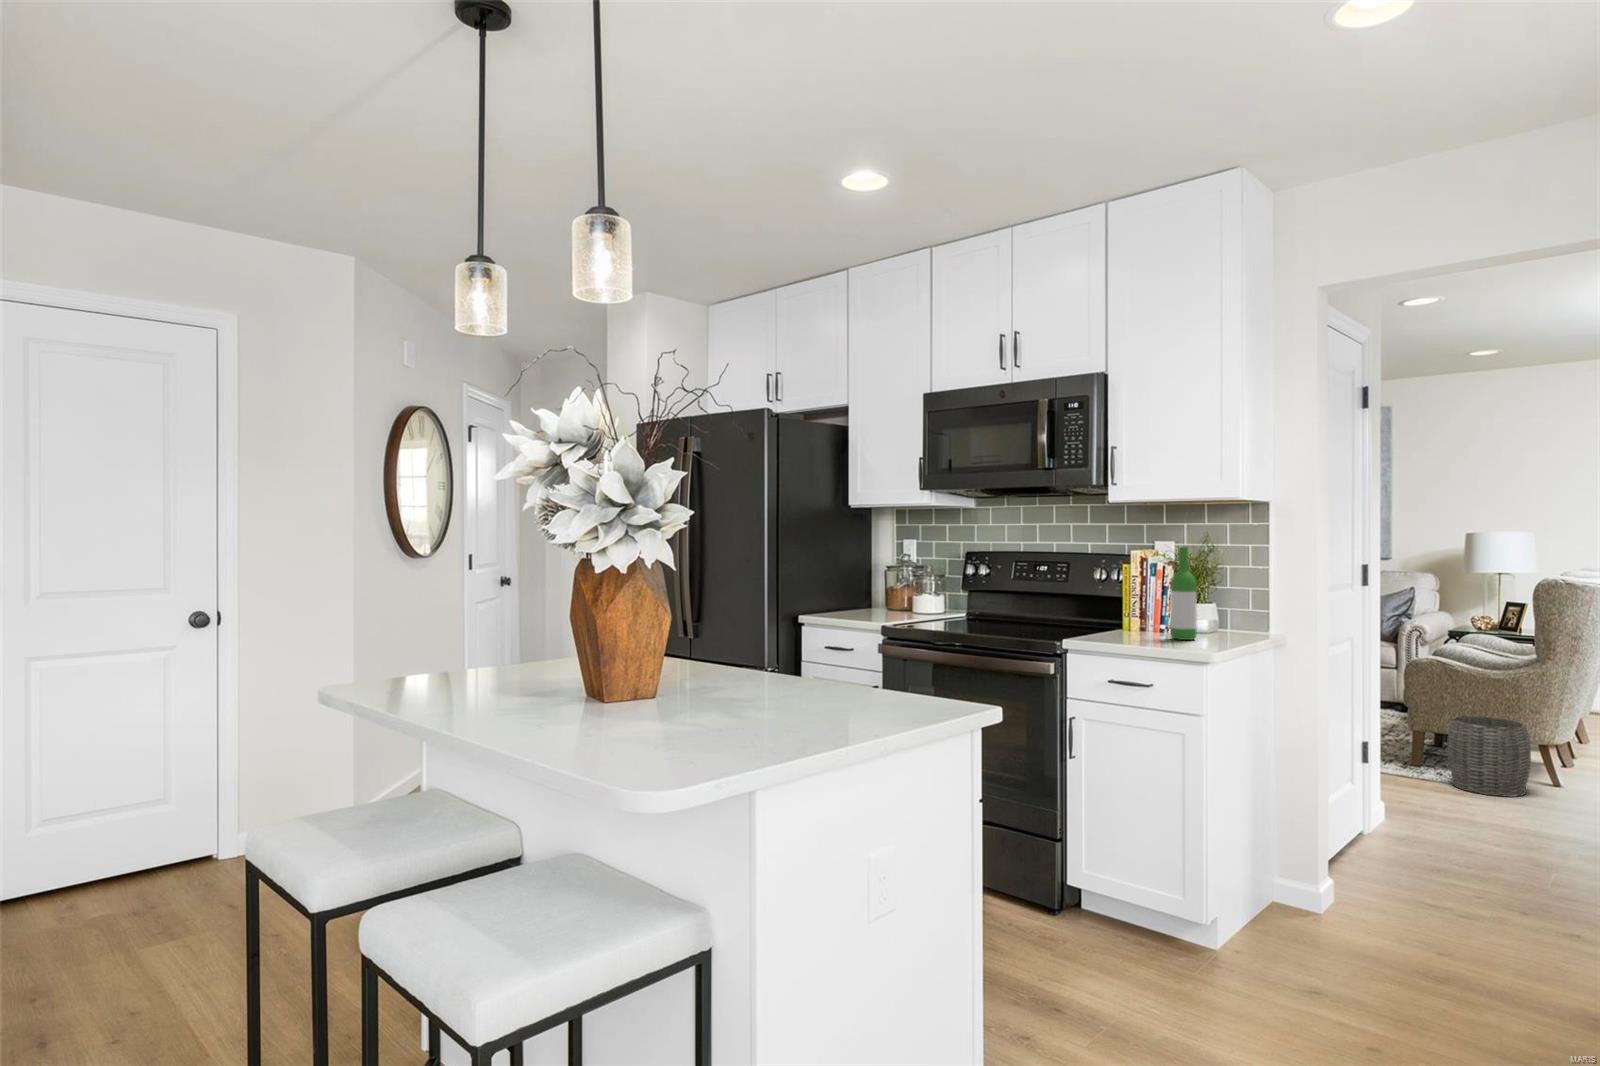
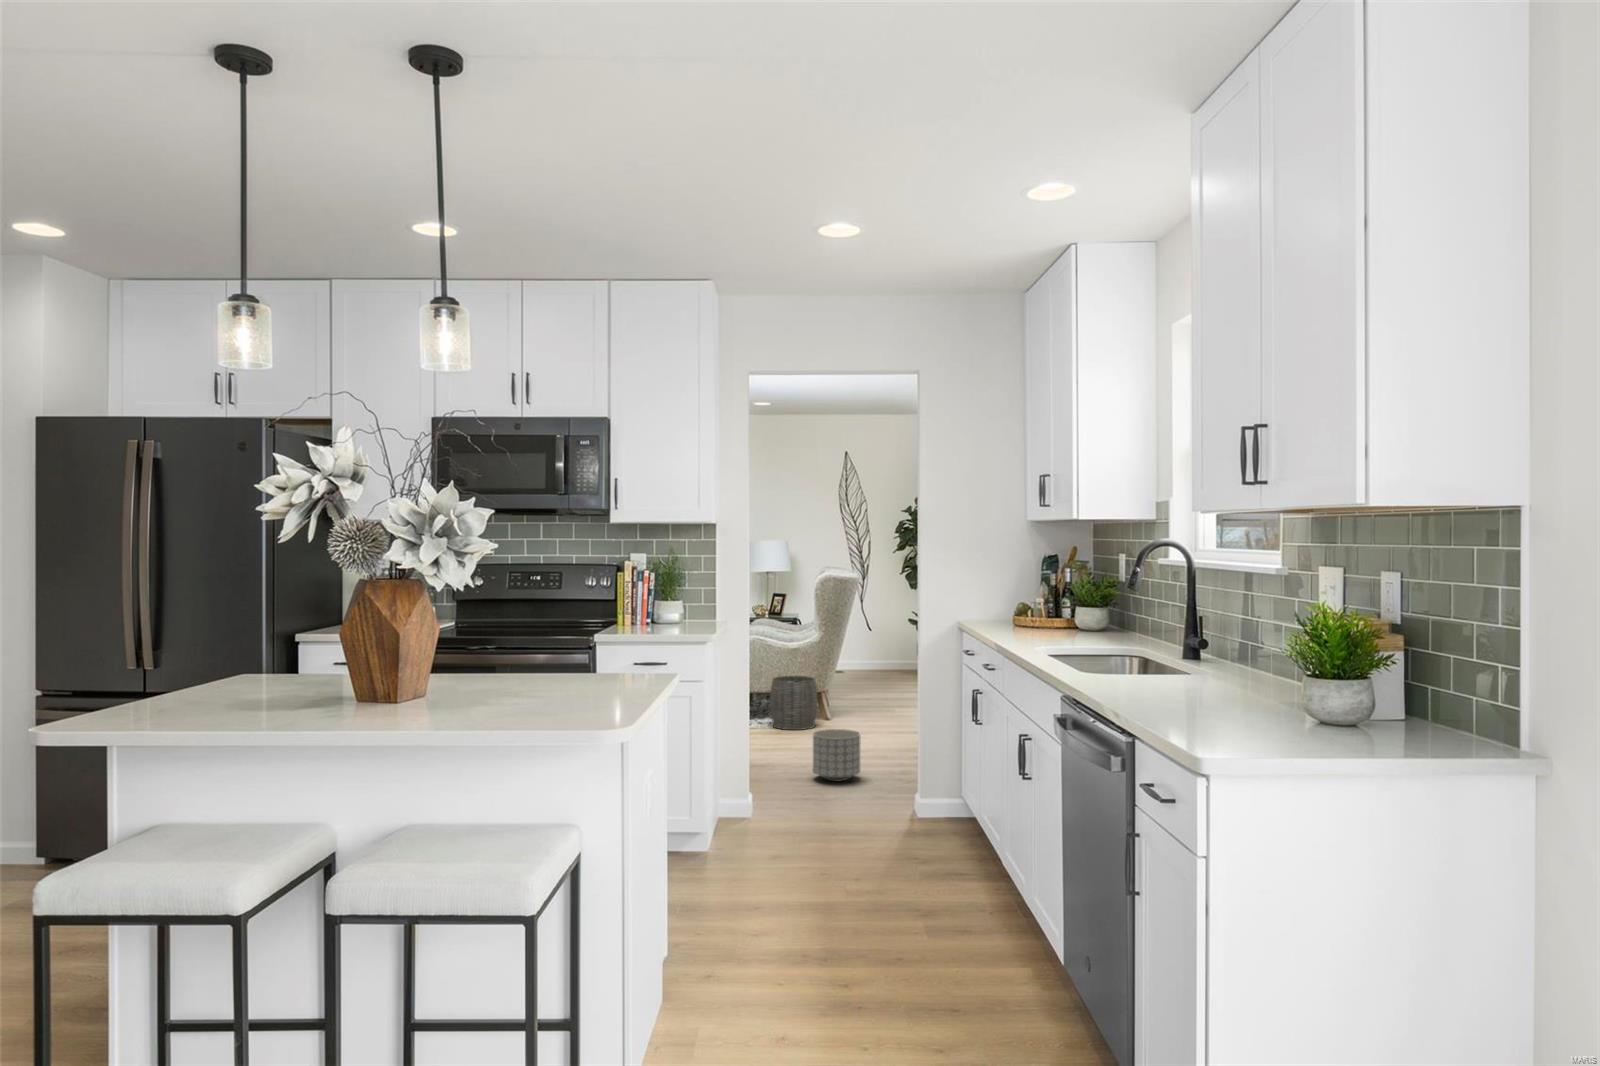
wine bottle: present [1171,546,1197,640] -> none [661,558,679,629]
planter: none [1466,806,1556,891] -> present [813,729,860,781]

